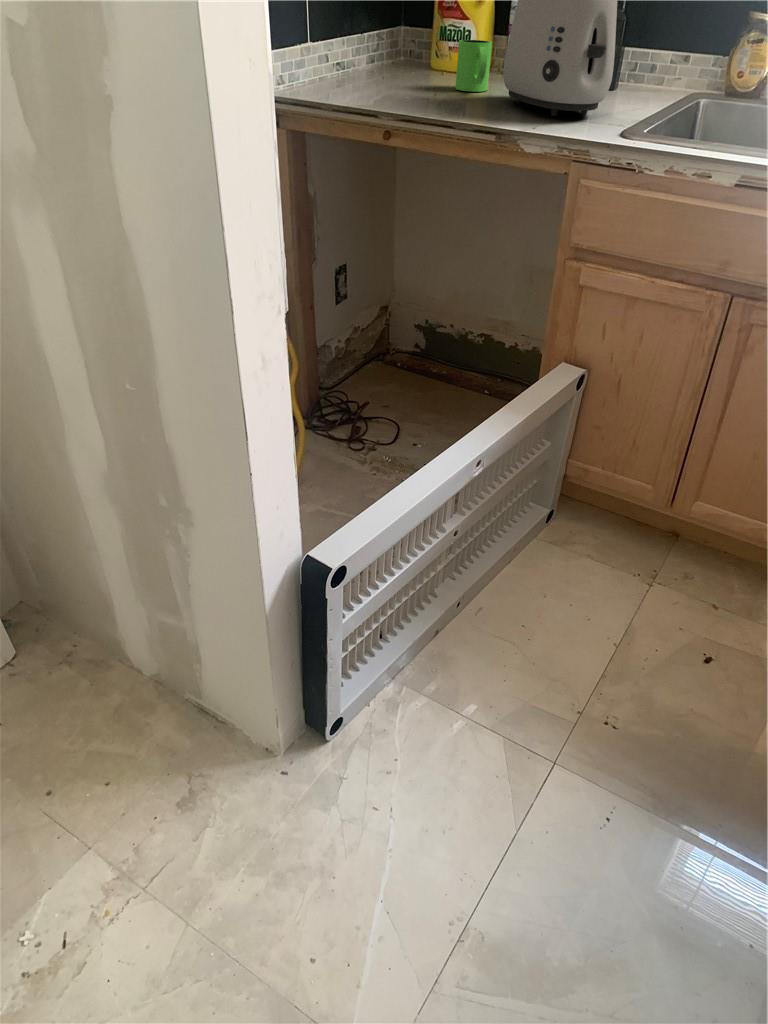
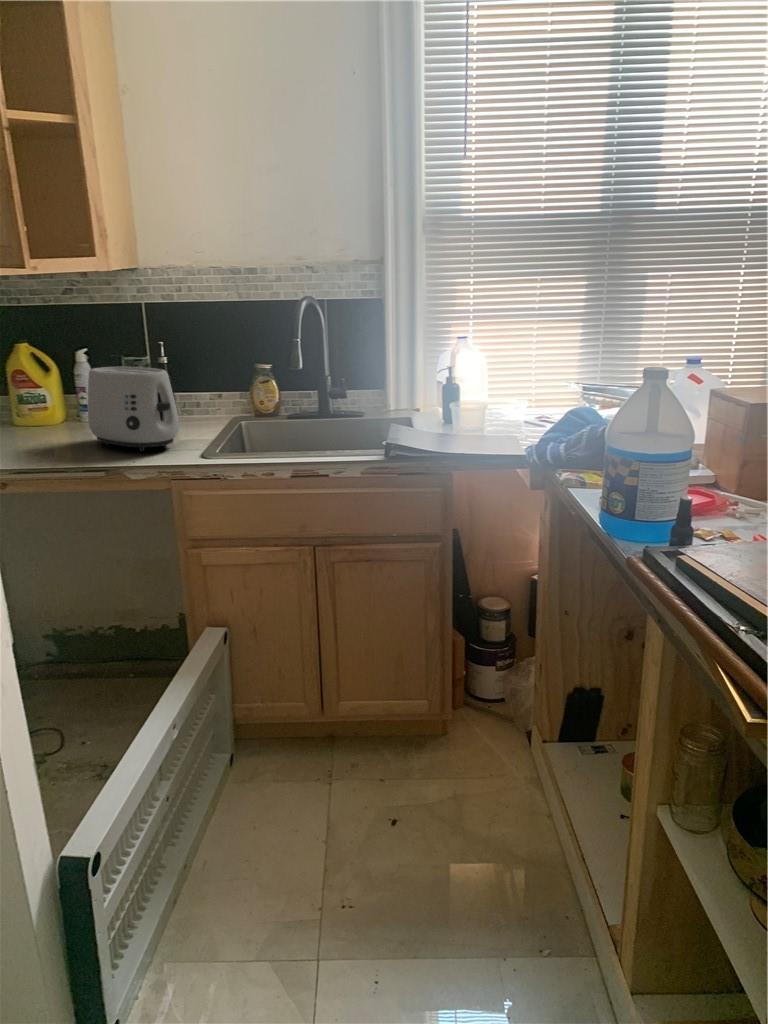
mug: present [455,40,492,92] -> none [41,403,75,441]

